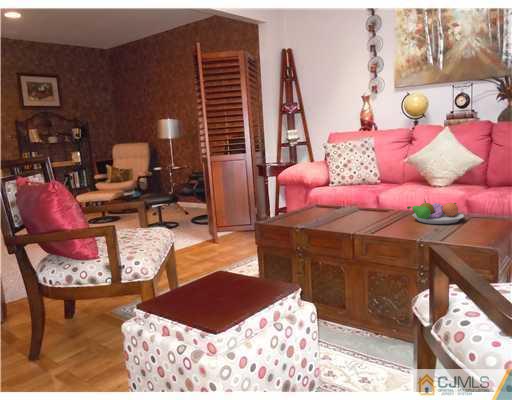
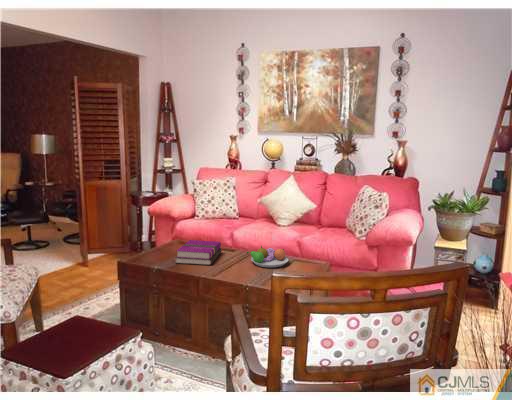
hardback book: none [319,200,372,223] -> present [175,240,222,265]

